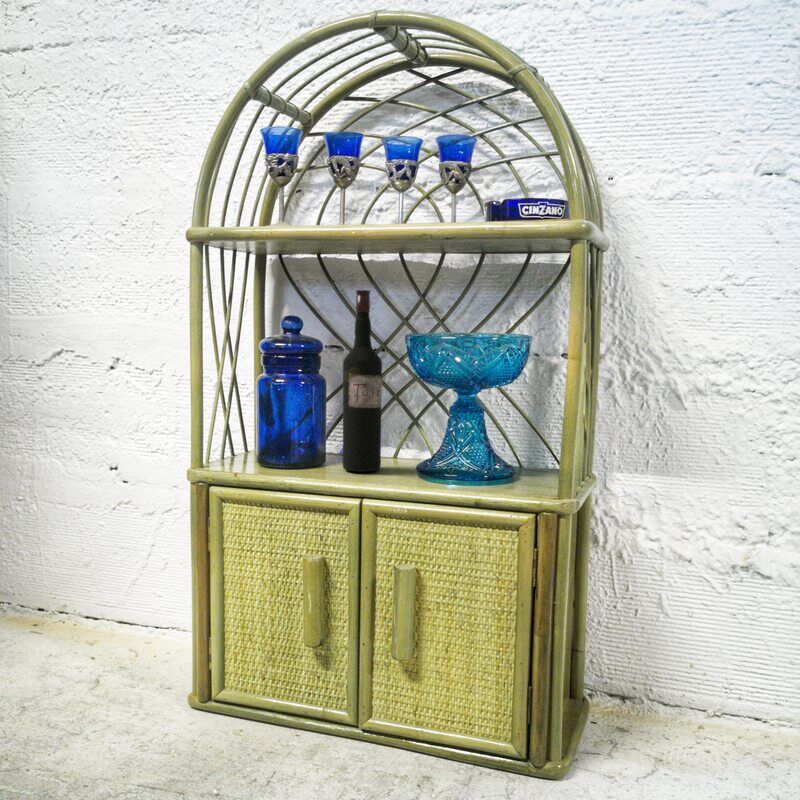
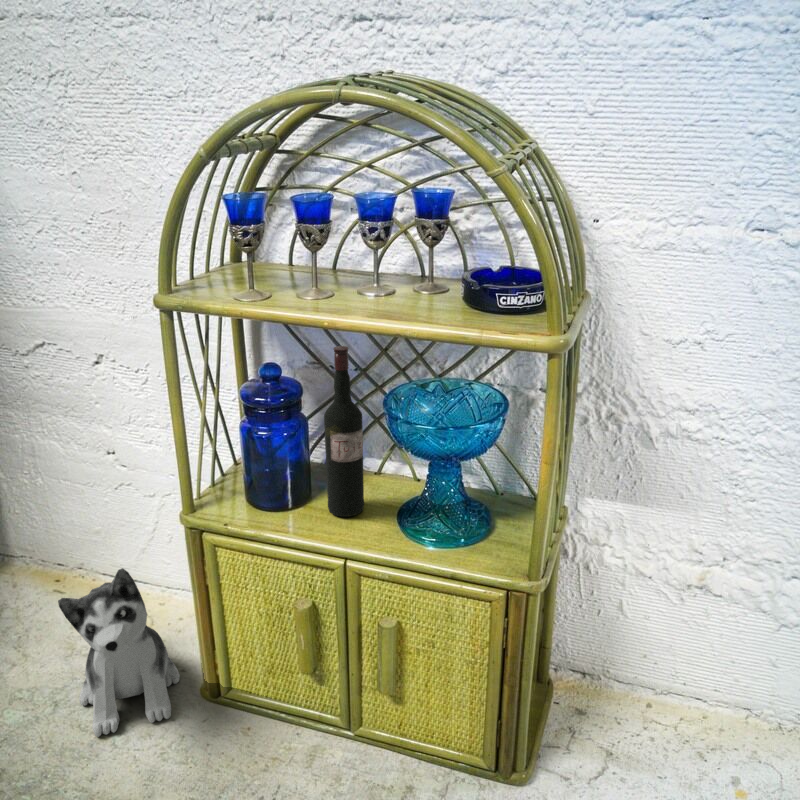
plush toy: none [46,532,165,729] -> present [58,568,180,737]

